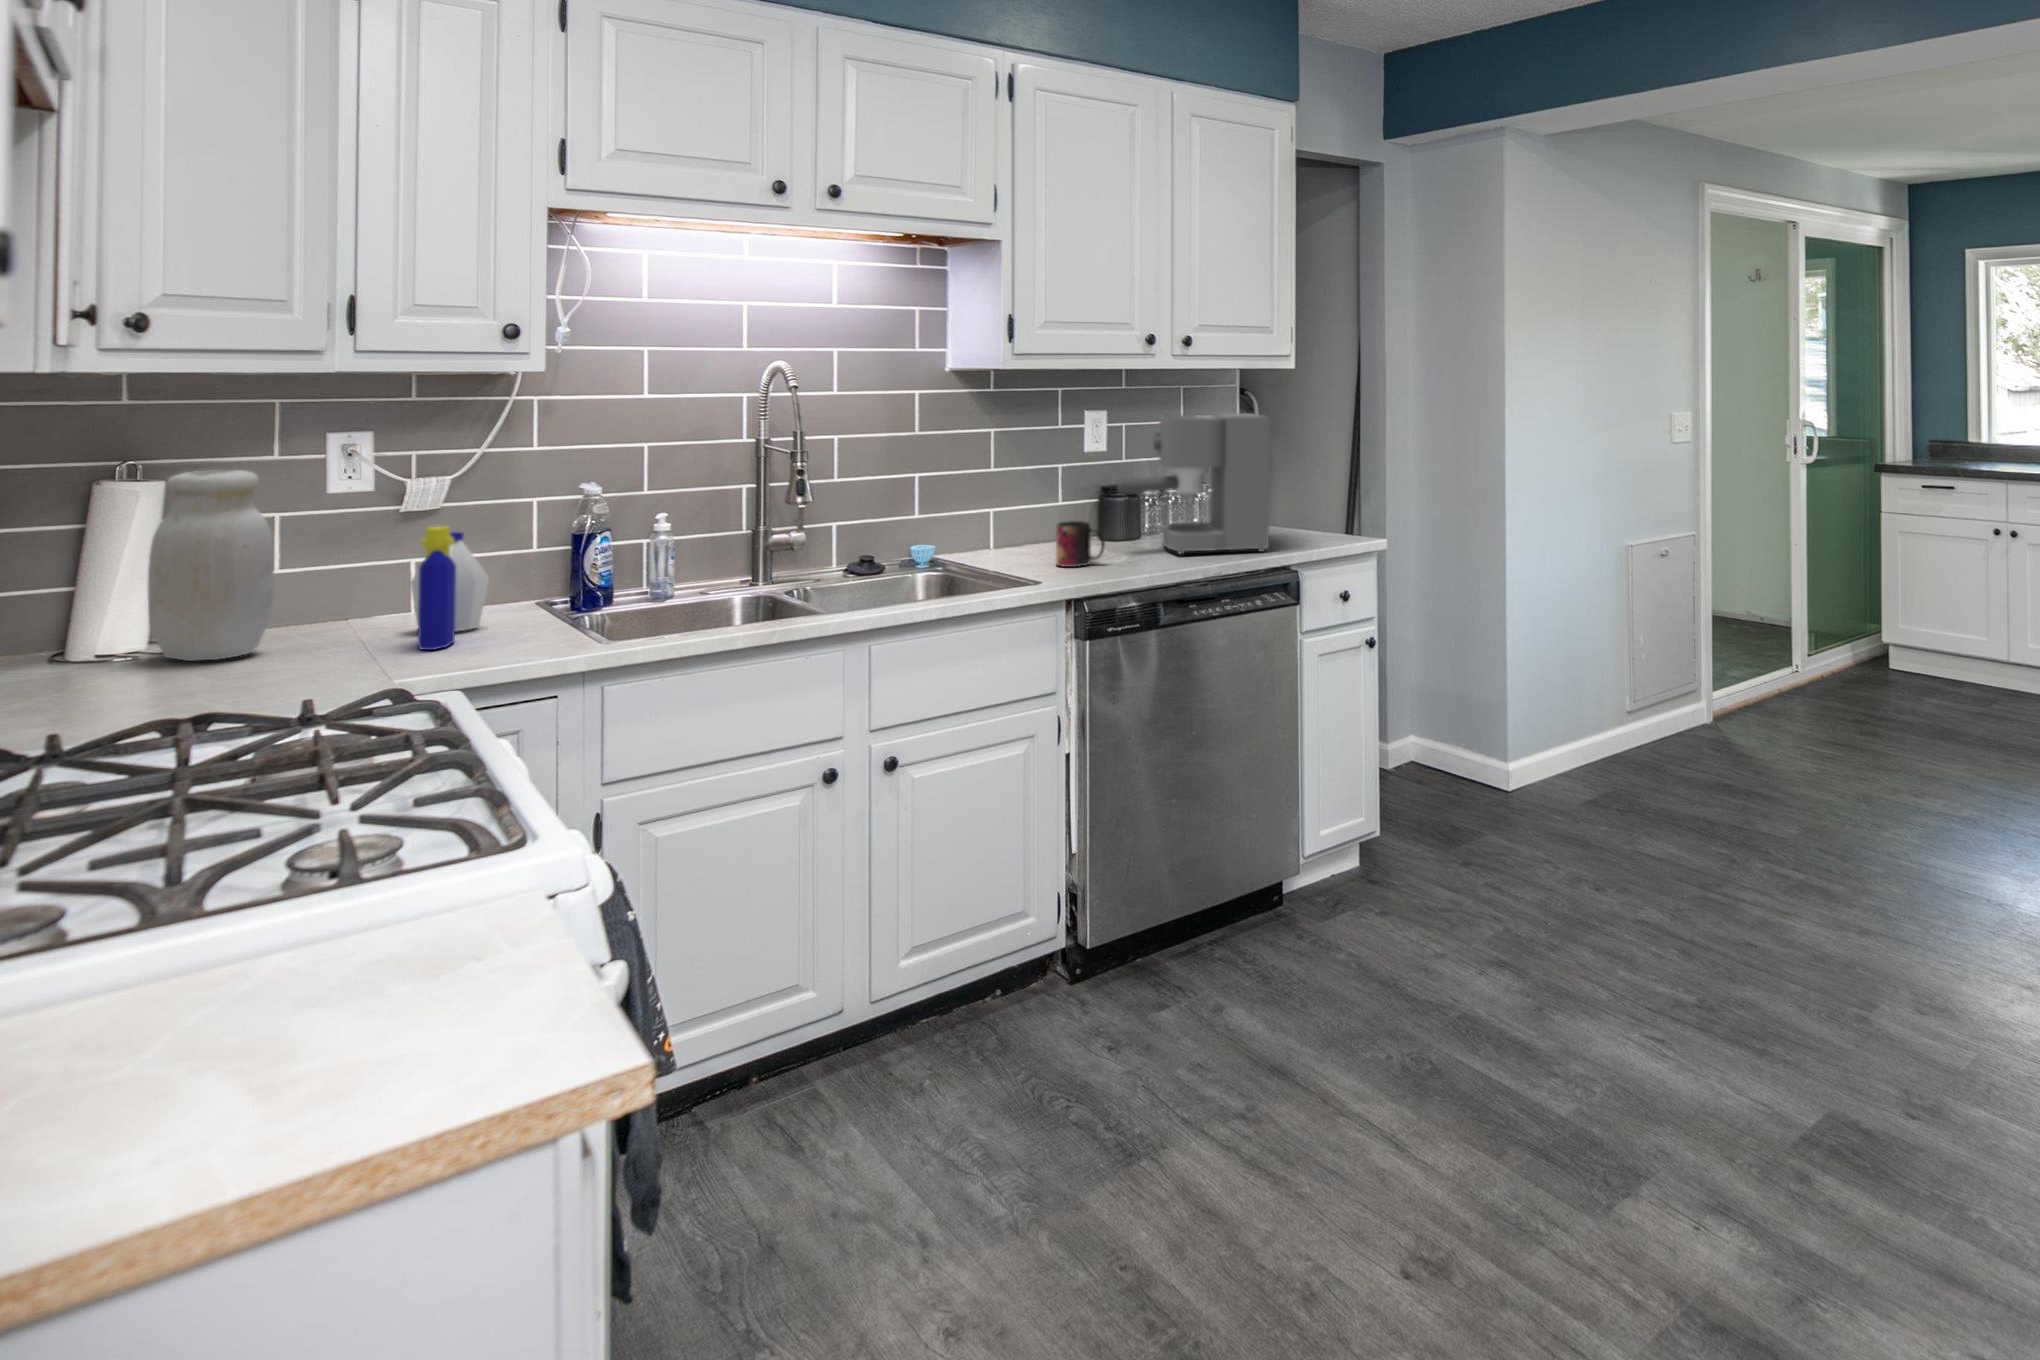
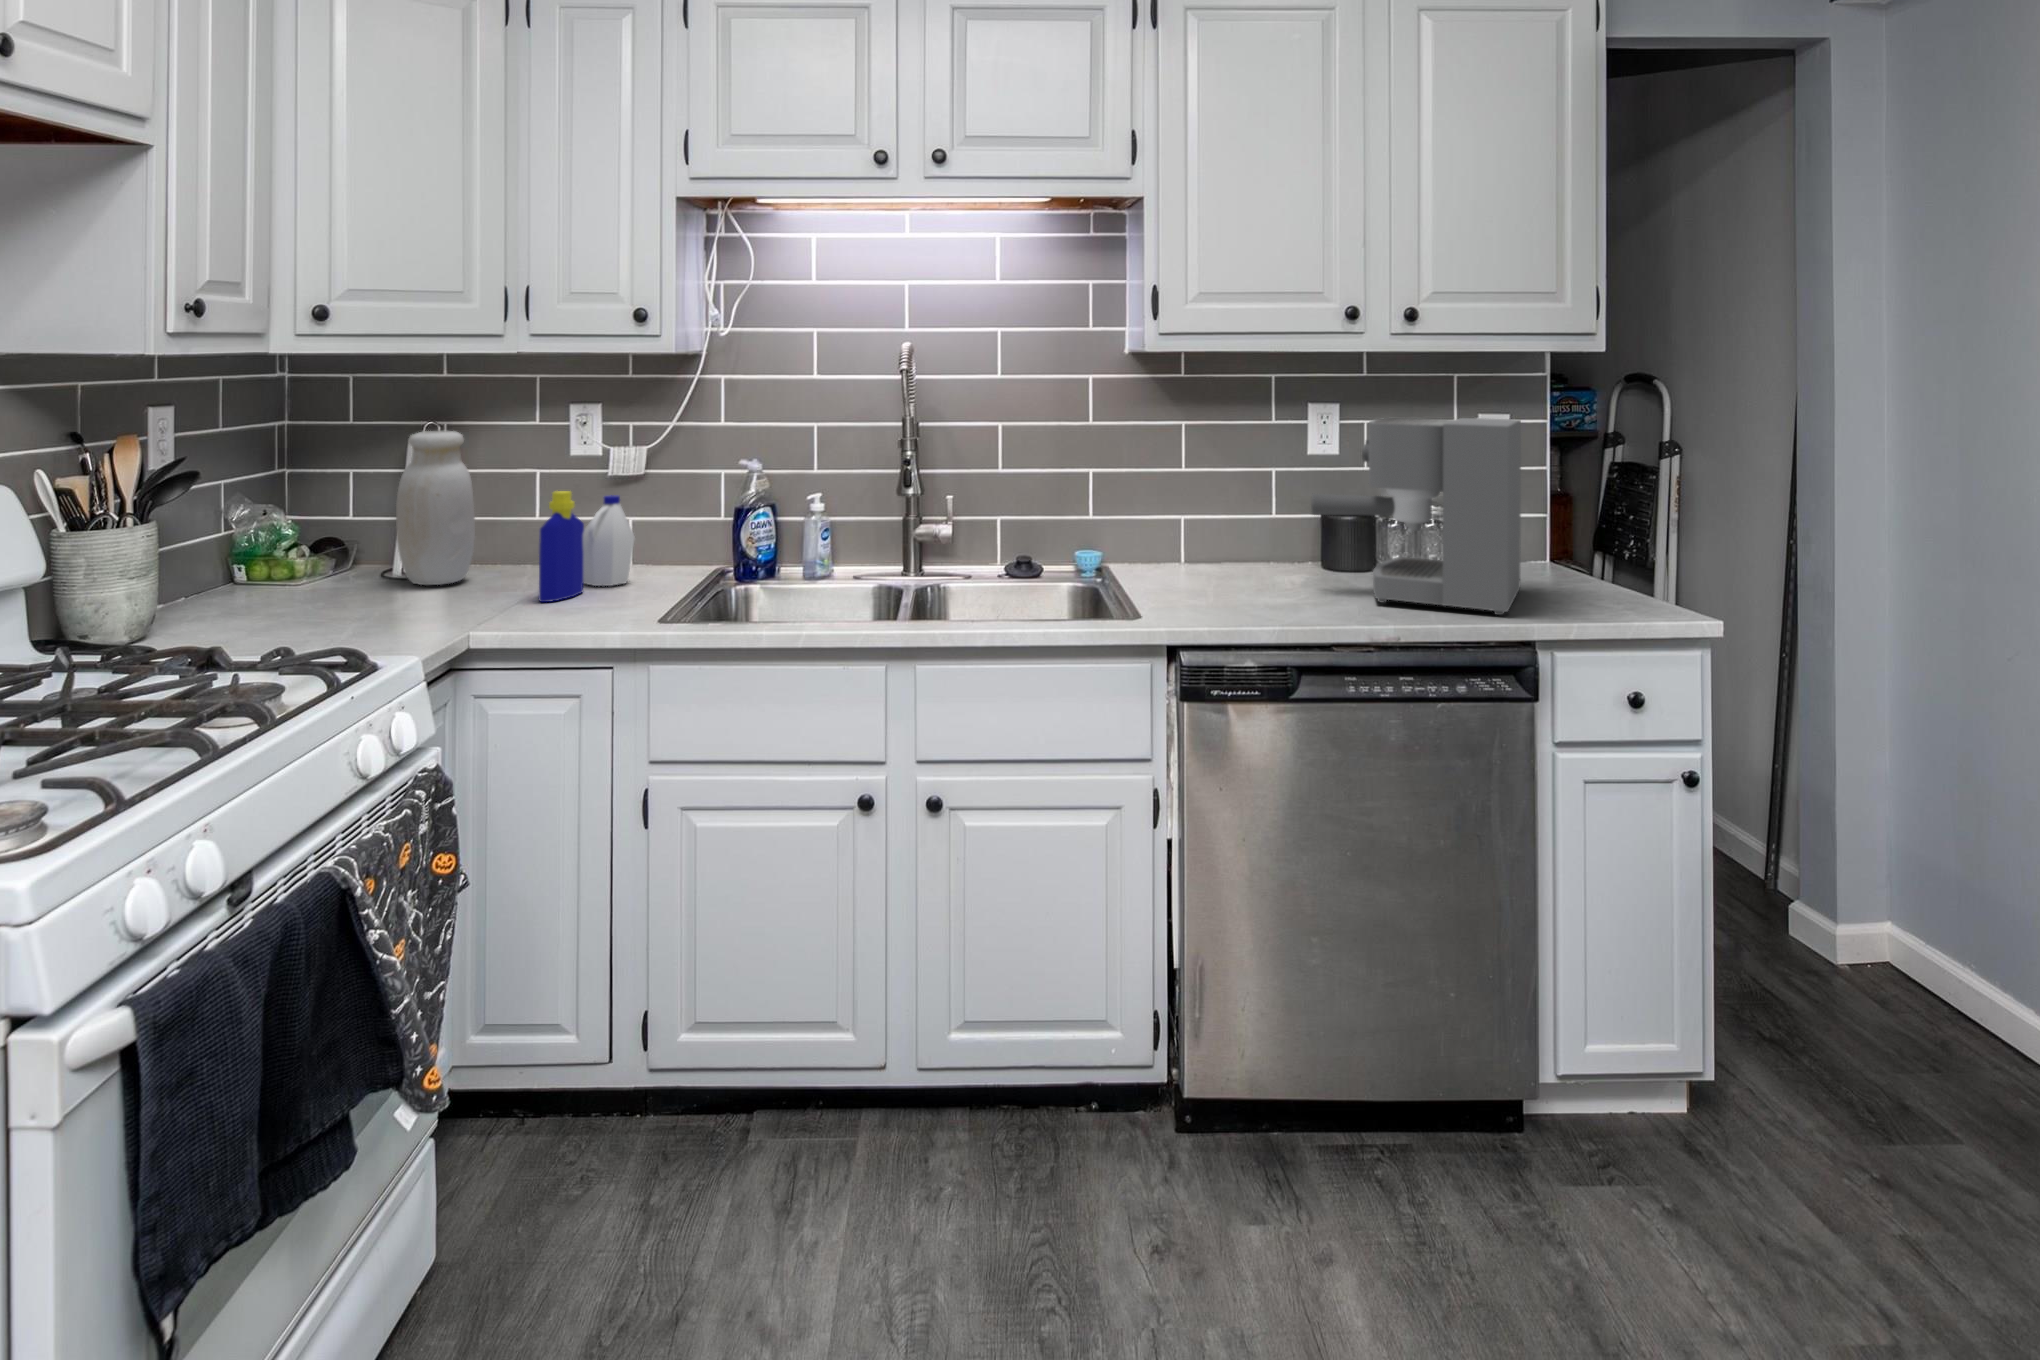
mug: present [1056,521,1105,567] -> none [1218,542,1272,600]

